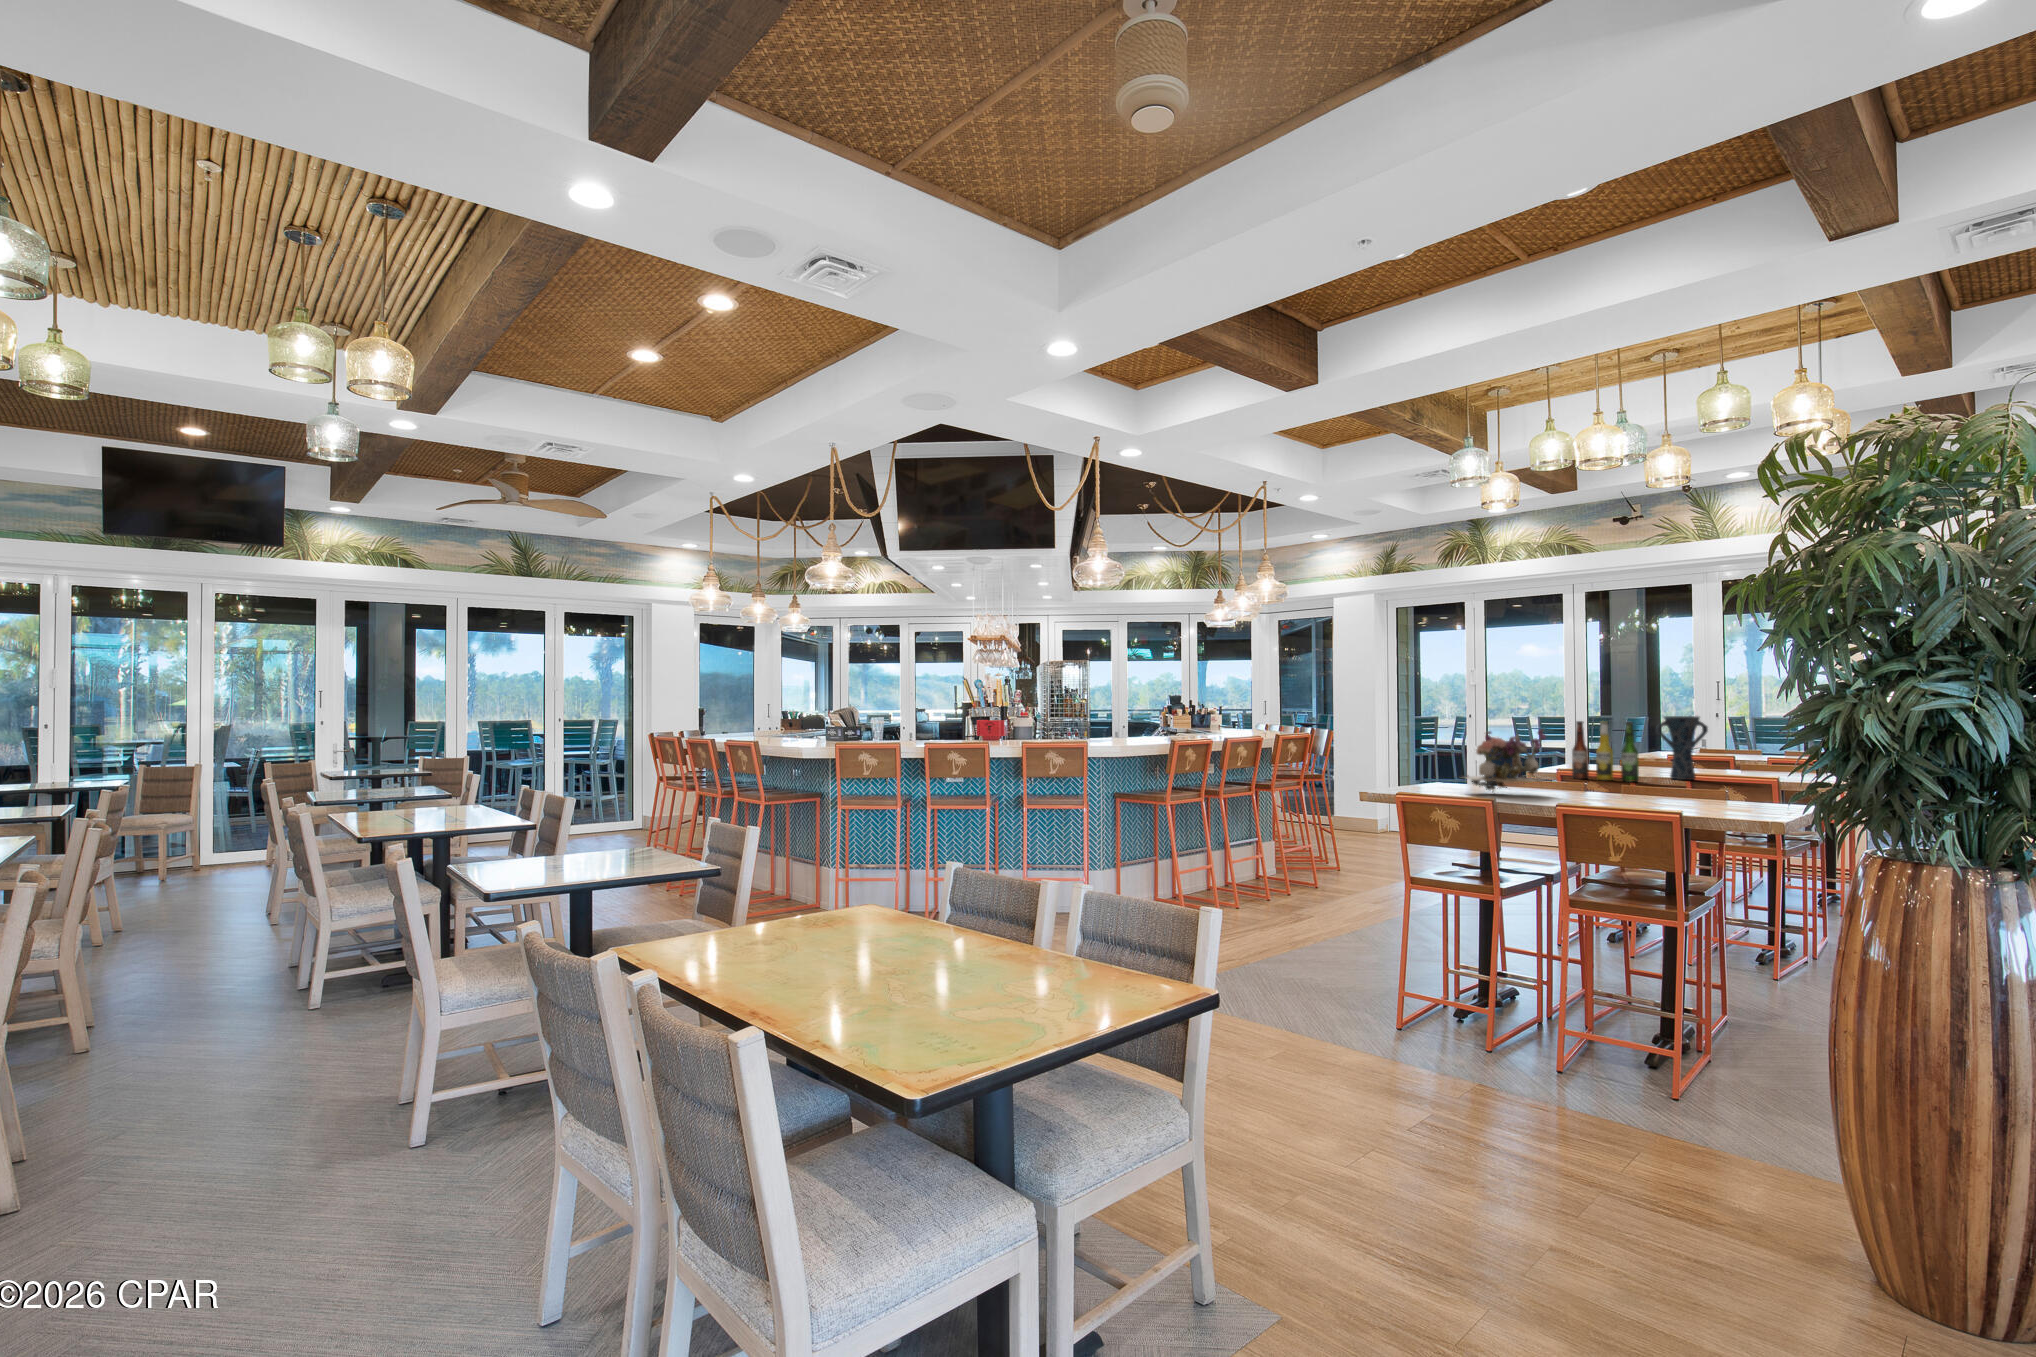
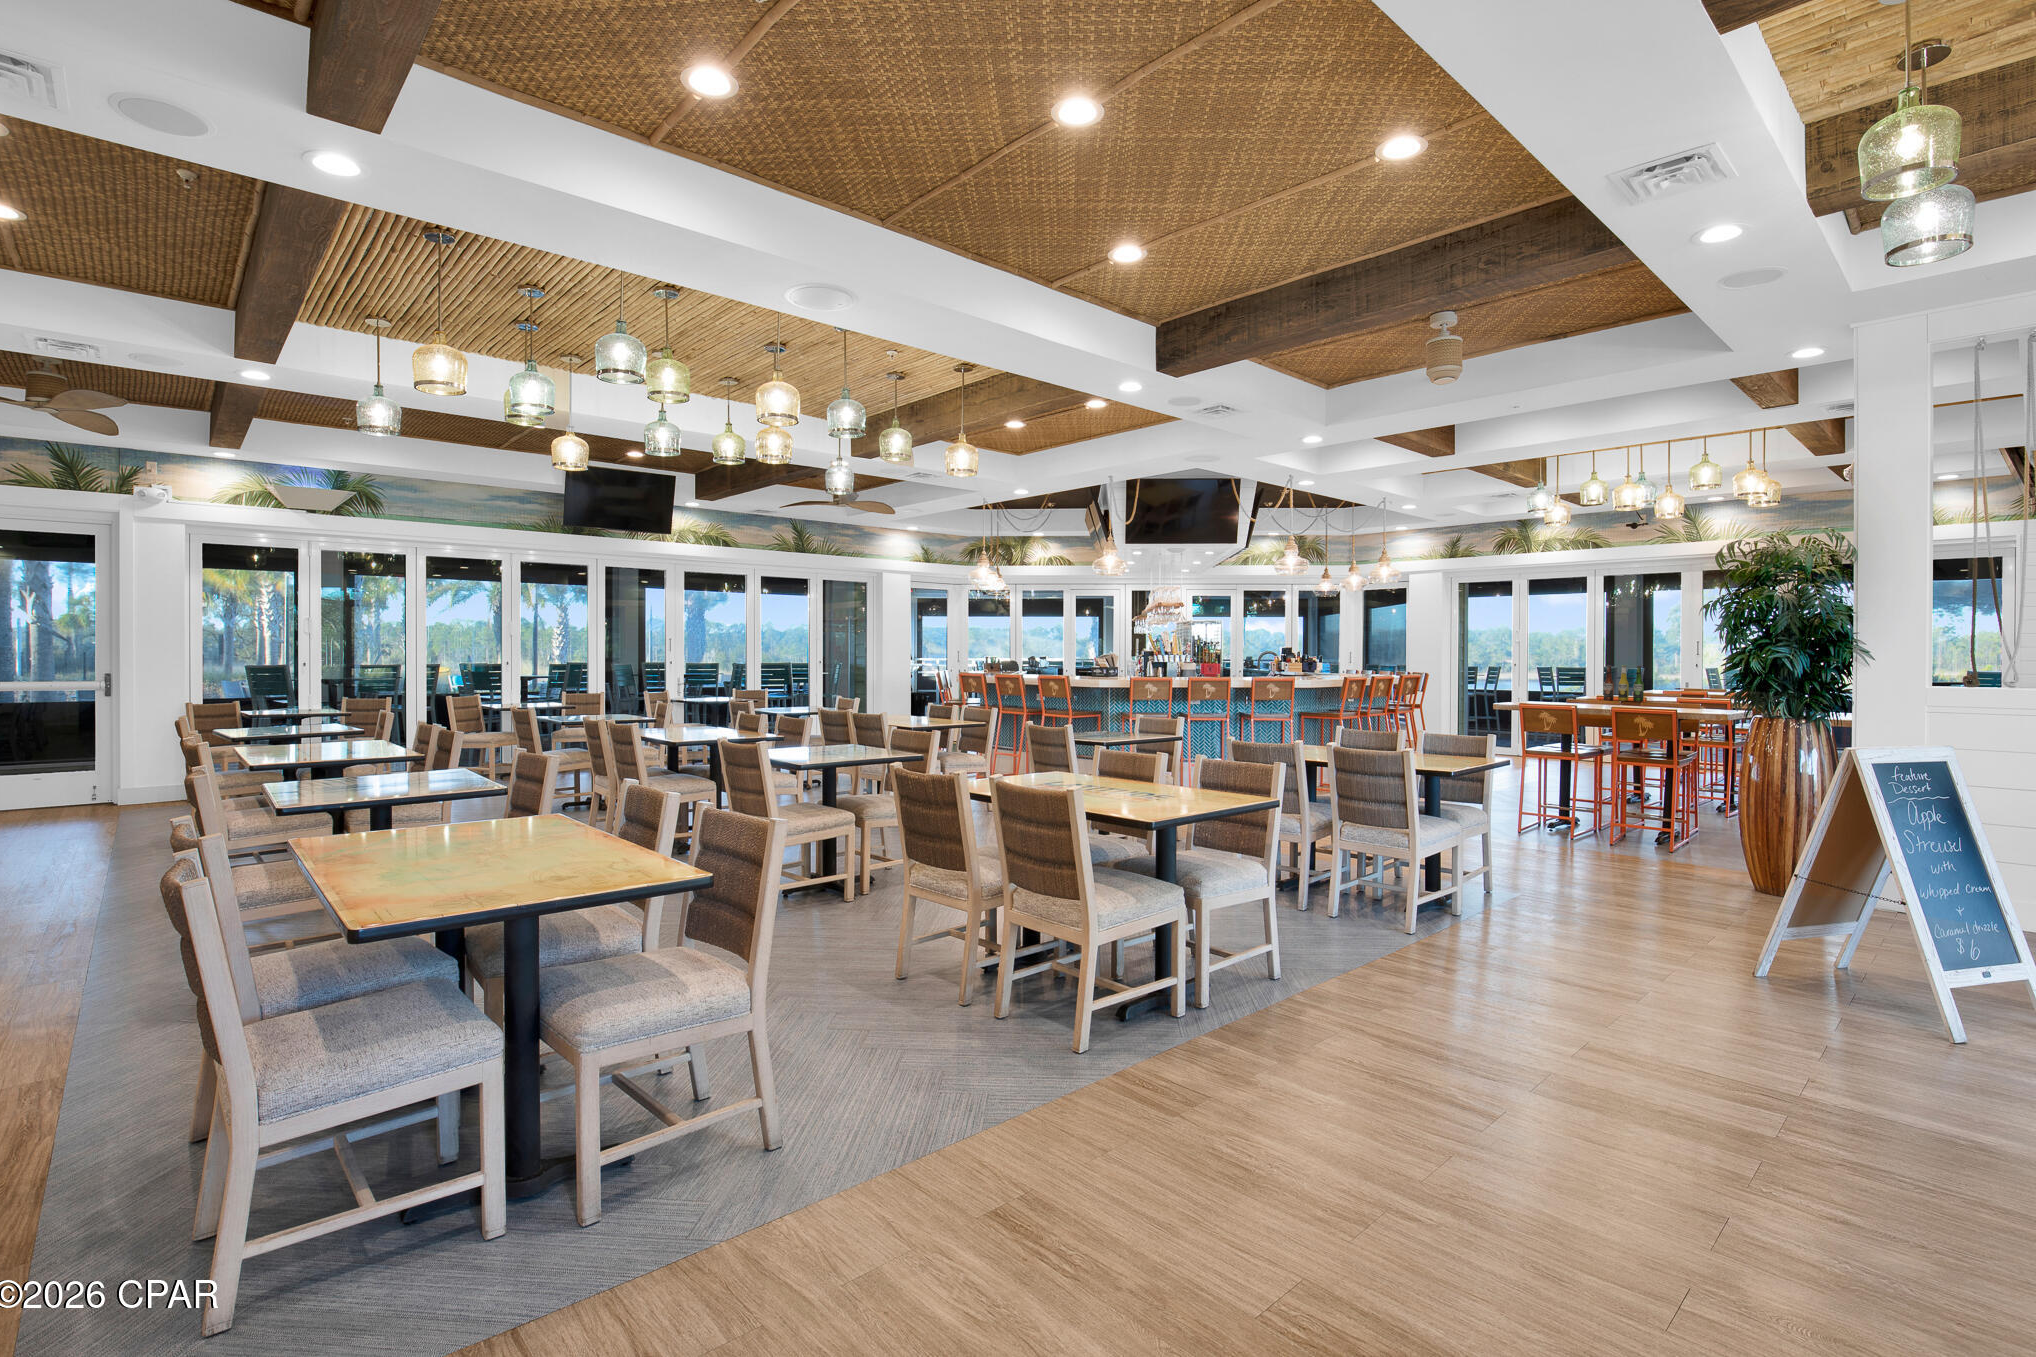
vase: present [1657,716,1708,780] -> none [1654,663,1685,701]
flower arrangement: present [1466,729,1548,792] -> none [1546,667,1601,704]

